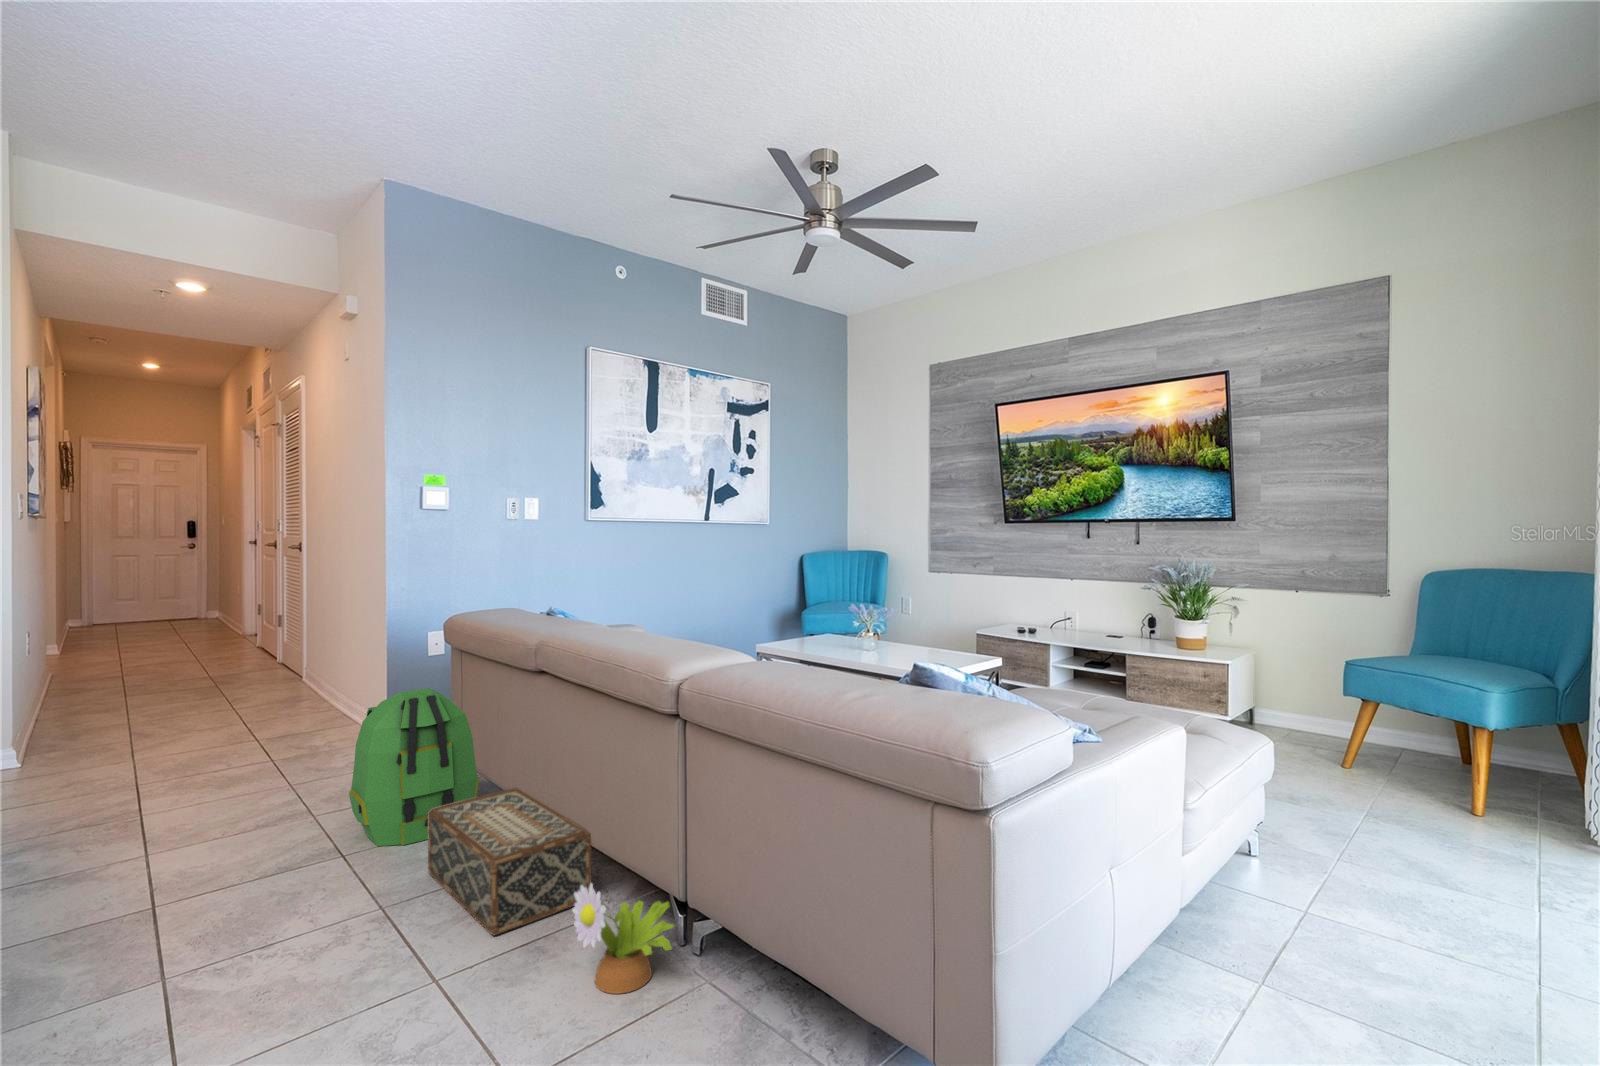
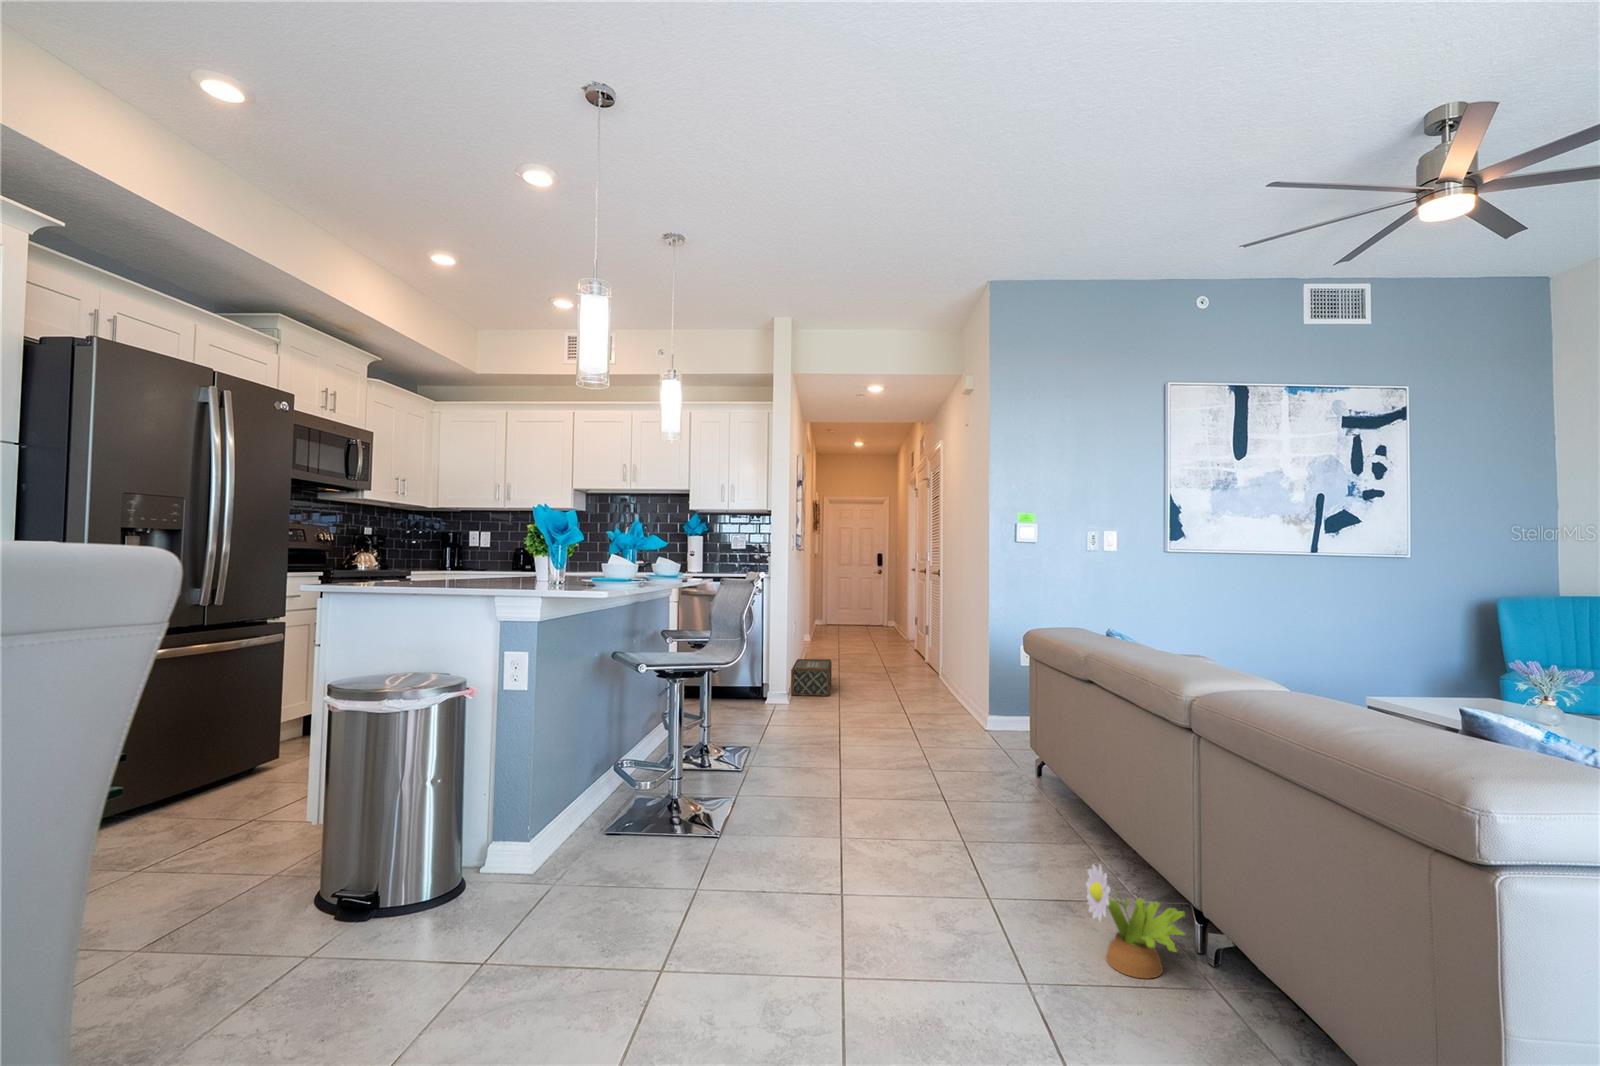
backpack: present [349,688,479,846] -> none [947,683,1042,805]
woven basket: present [428,788,592,935] -> present [791,659,832,696]

